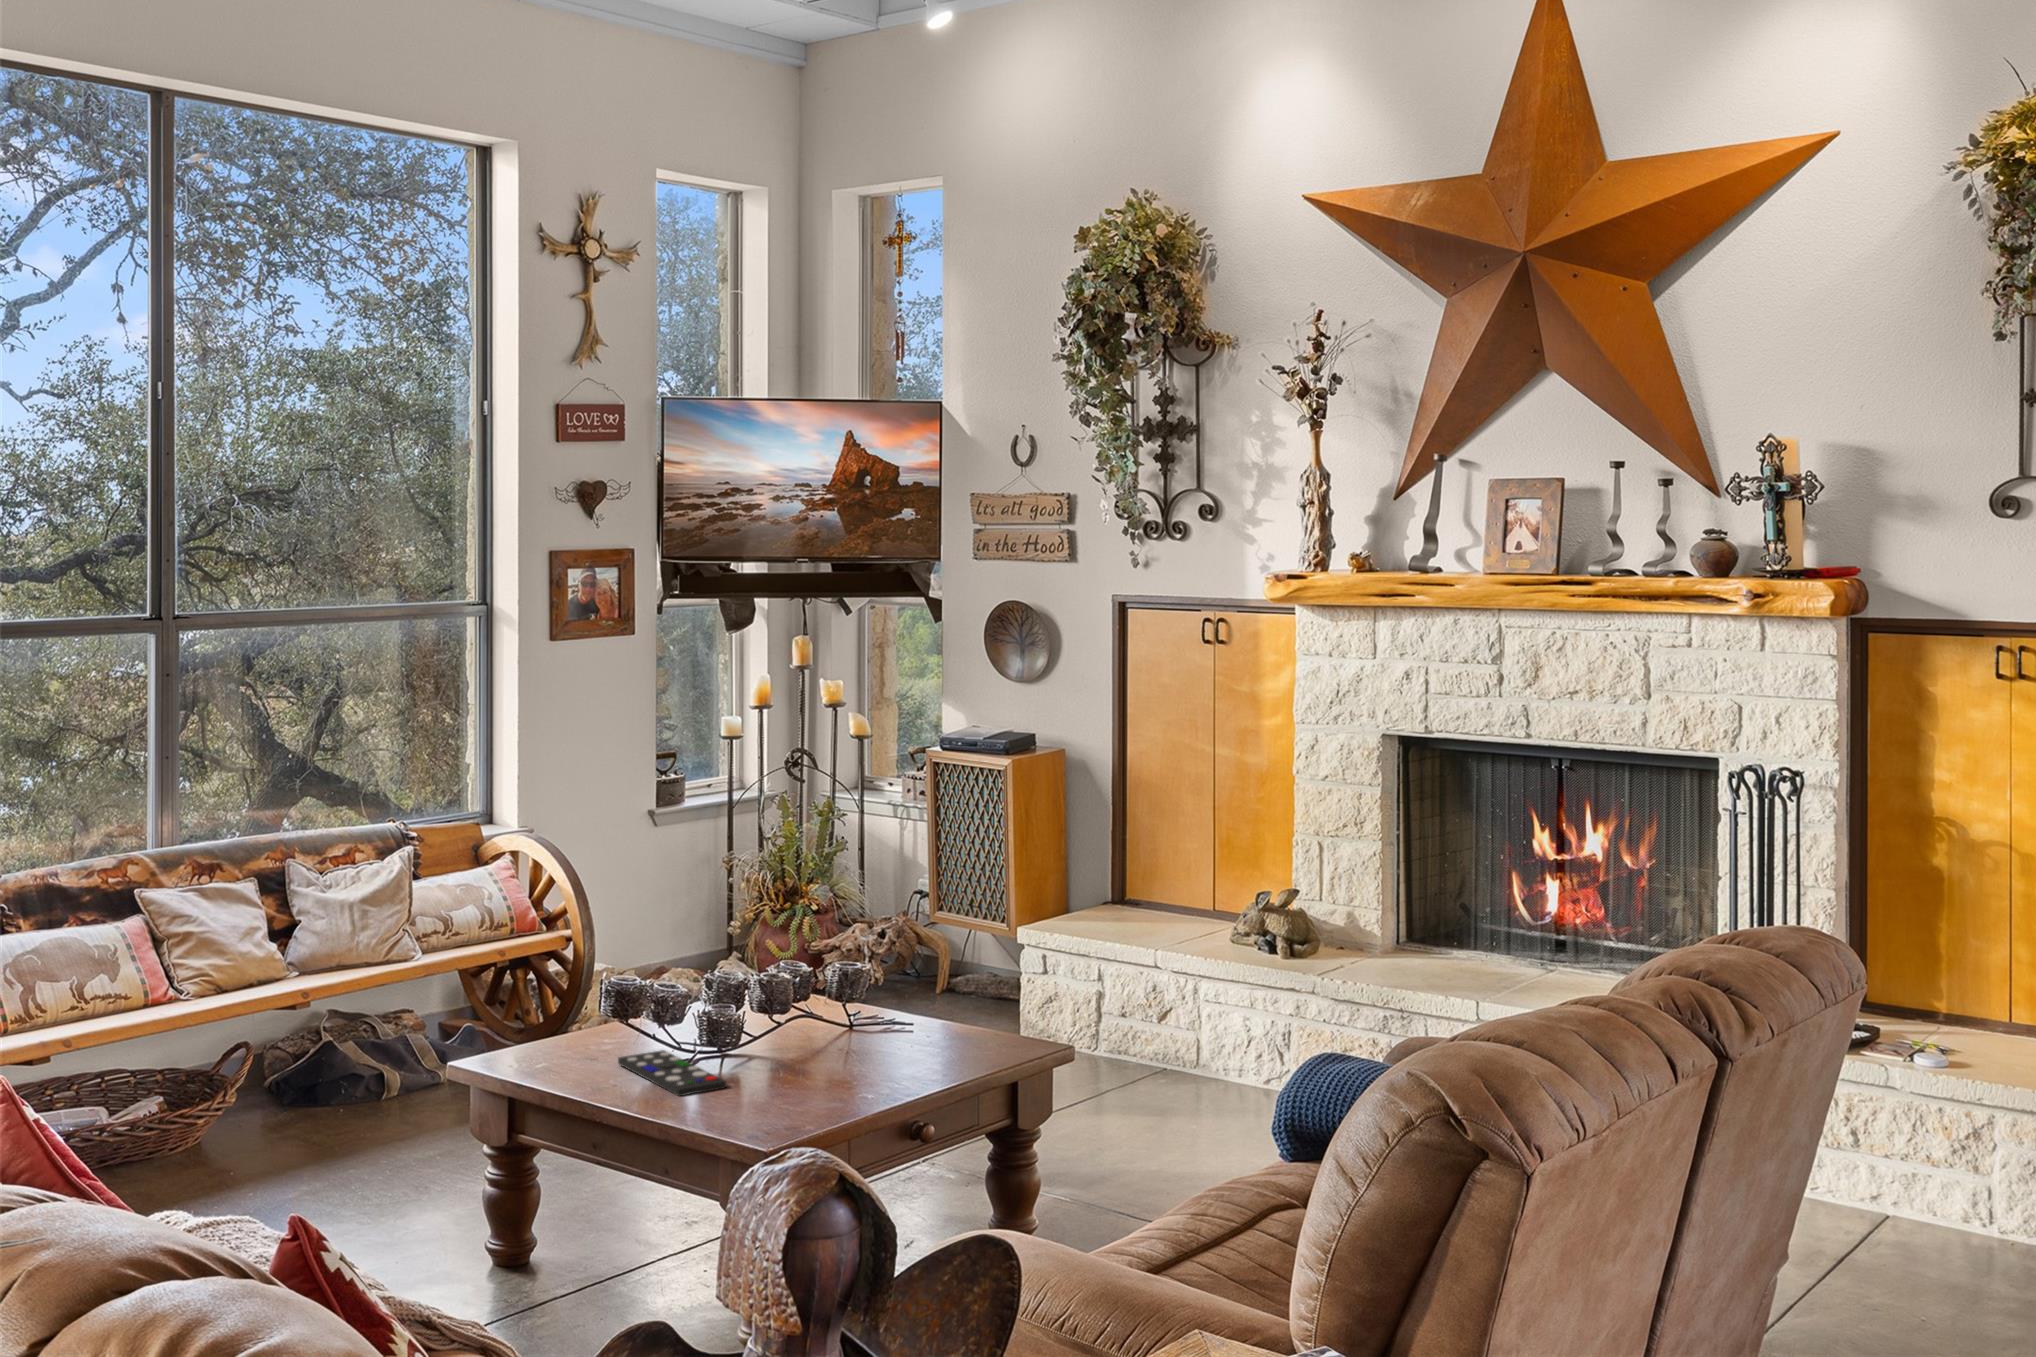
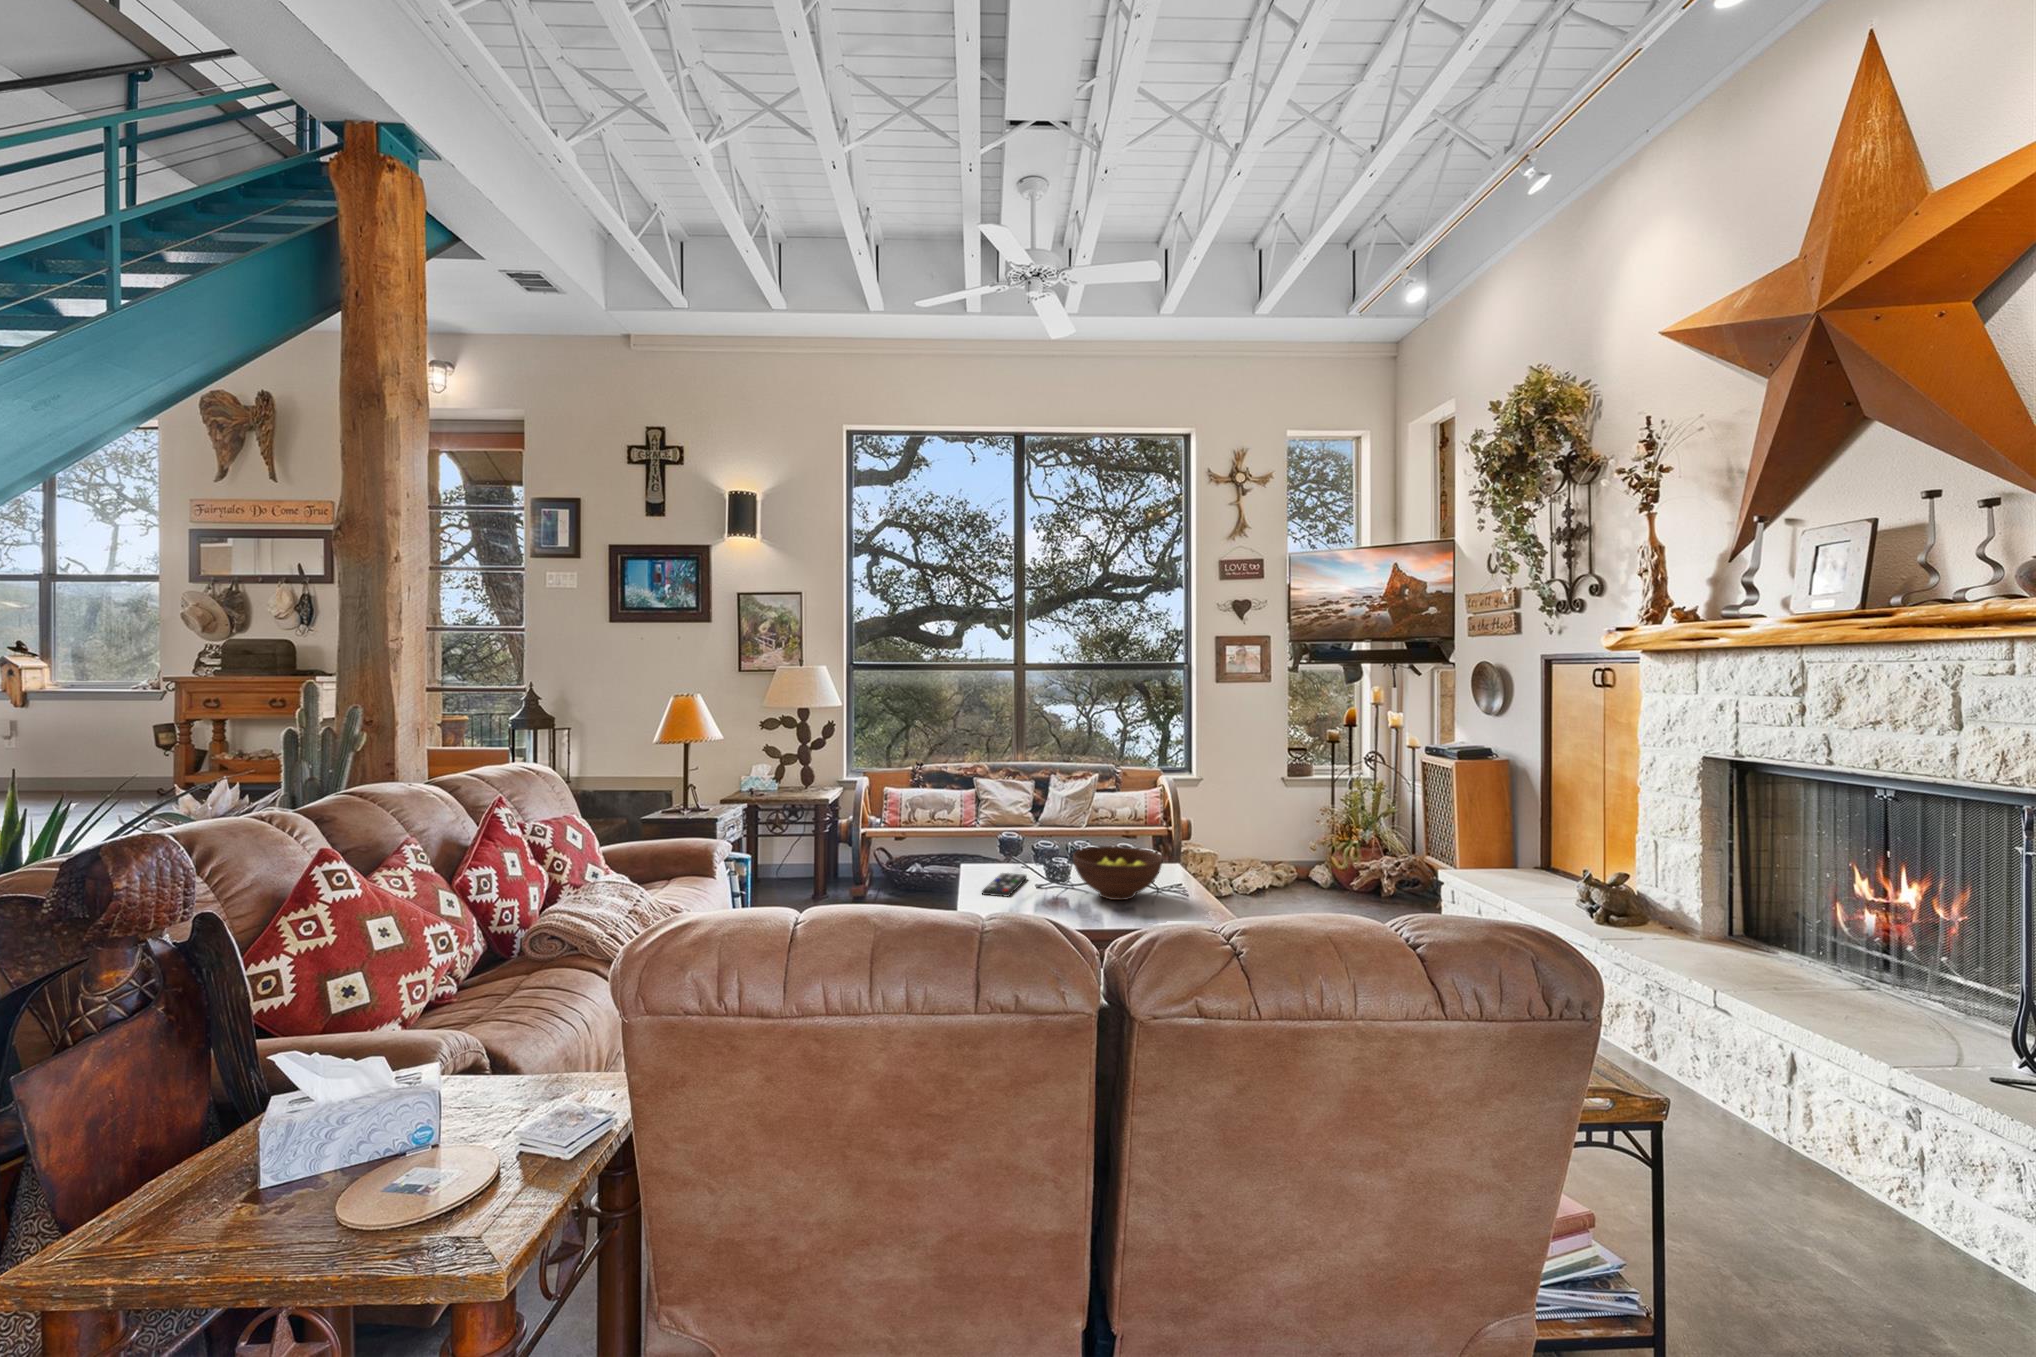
fruit bowl: none [783,962,935,1053] -> present [1073,846,1162,900]

